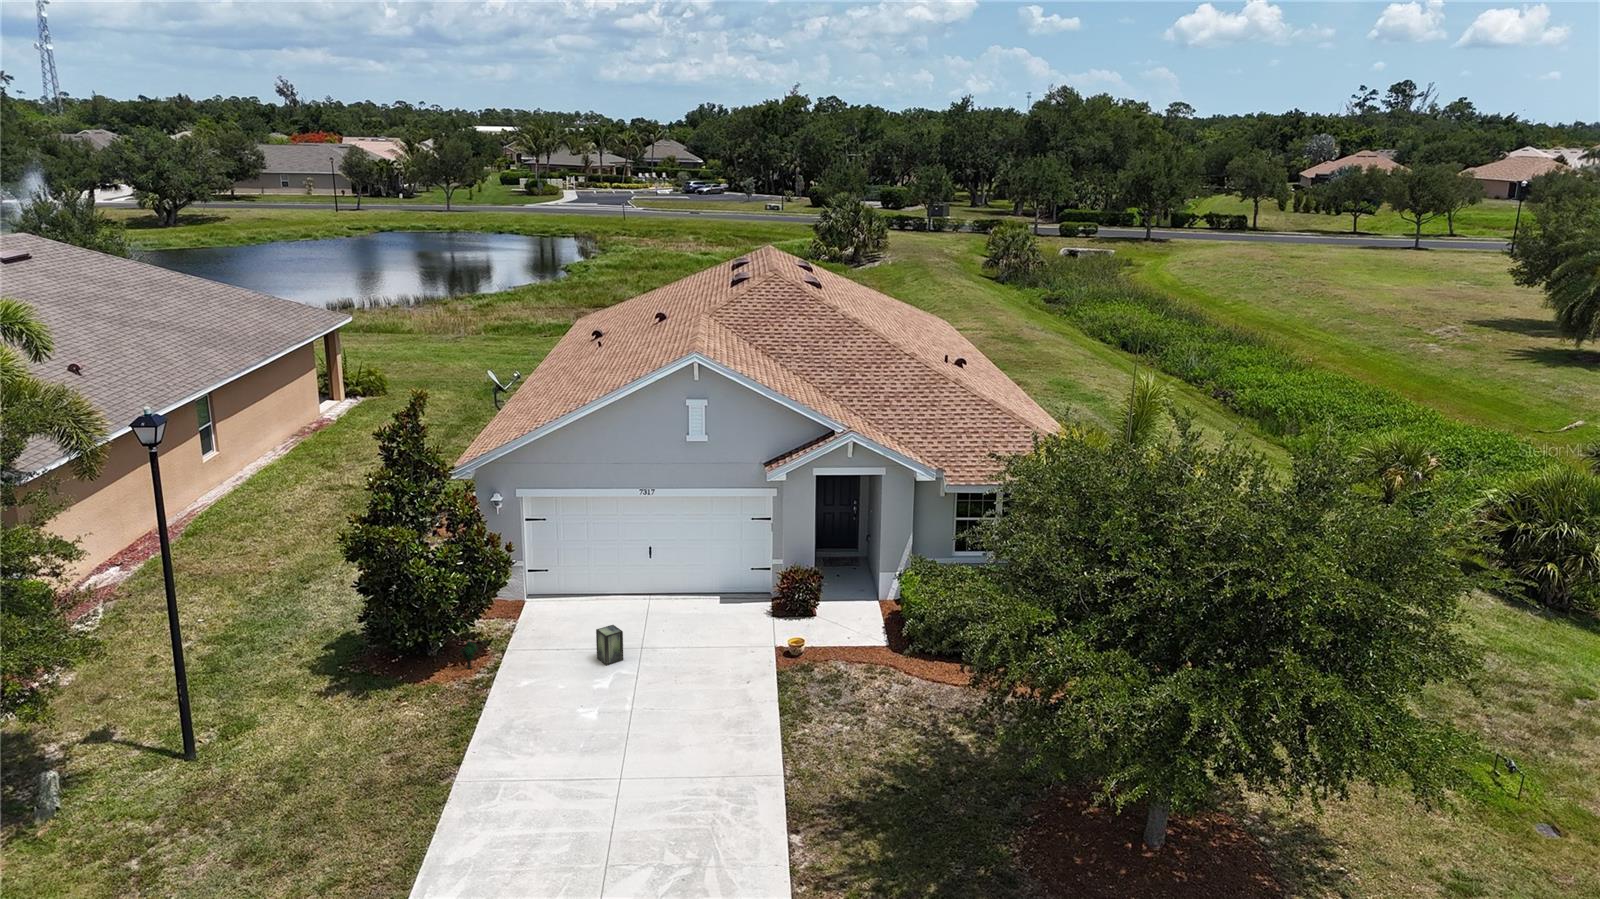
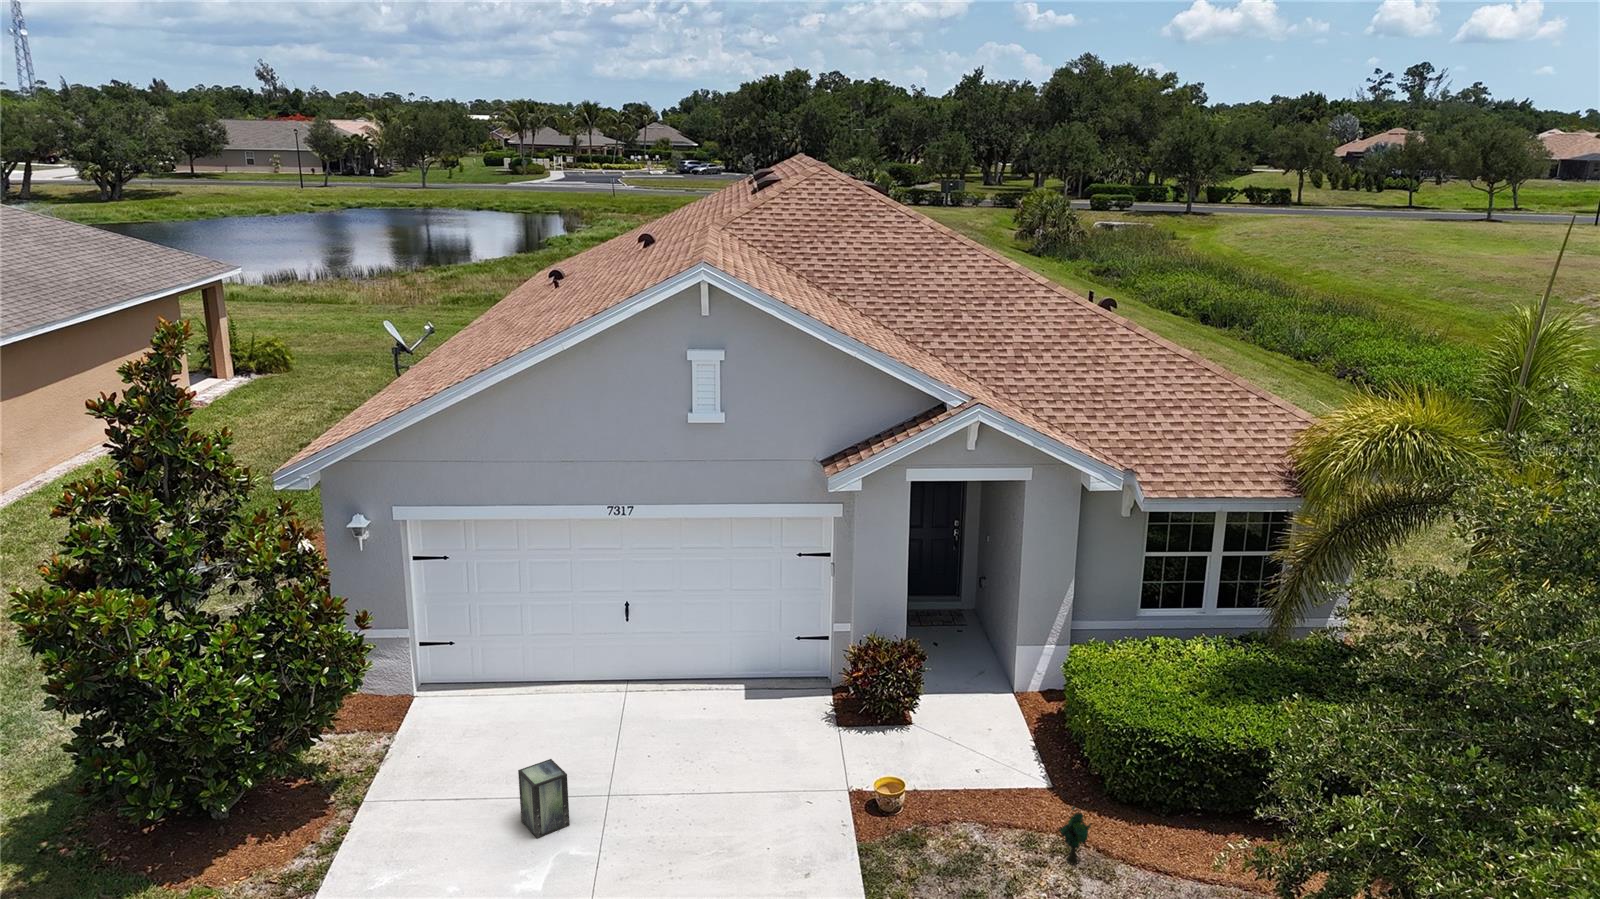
decorative plant: present [460,638,477,669] -> present [1059,805,1091,865]

